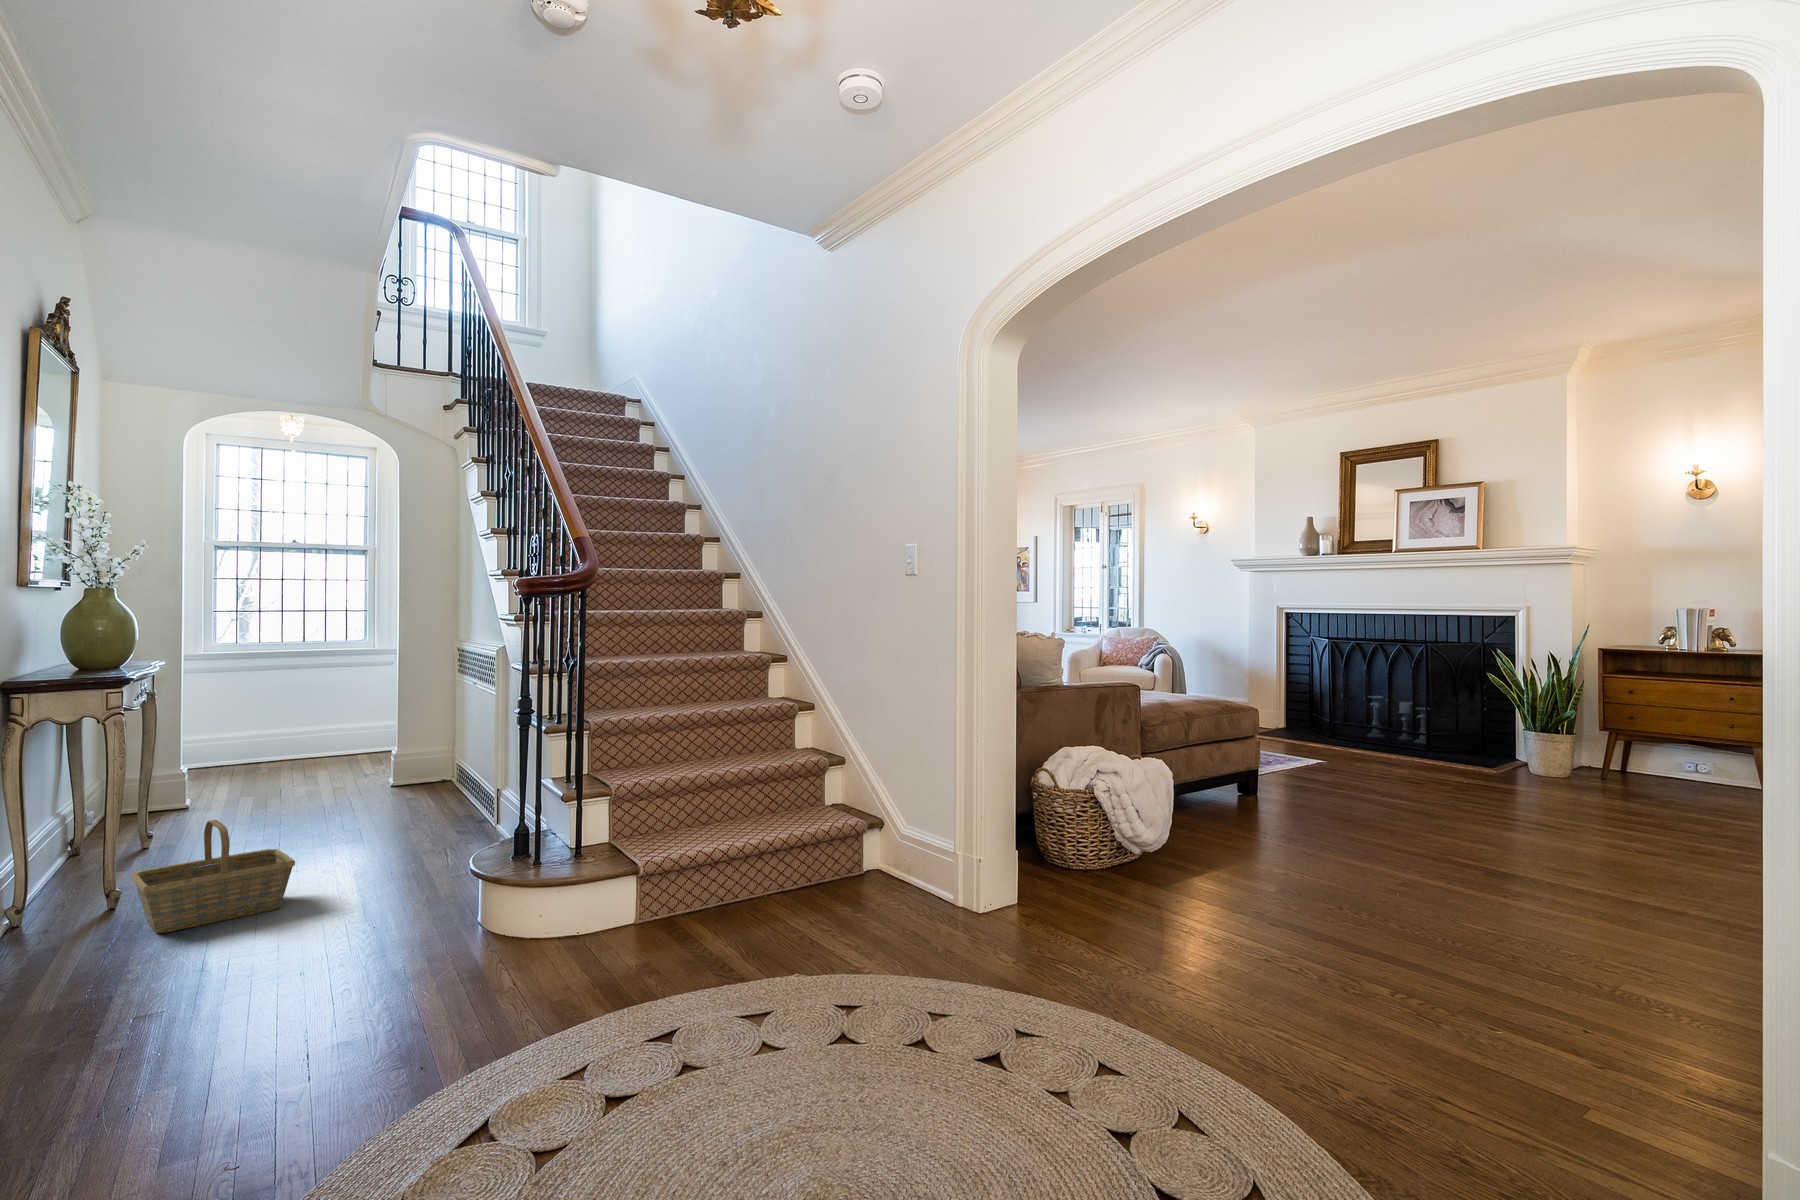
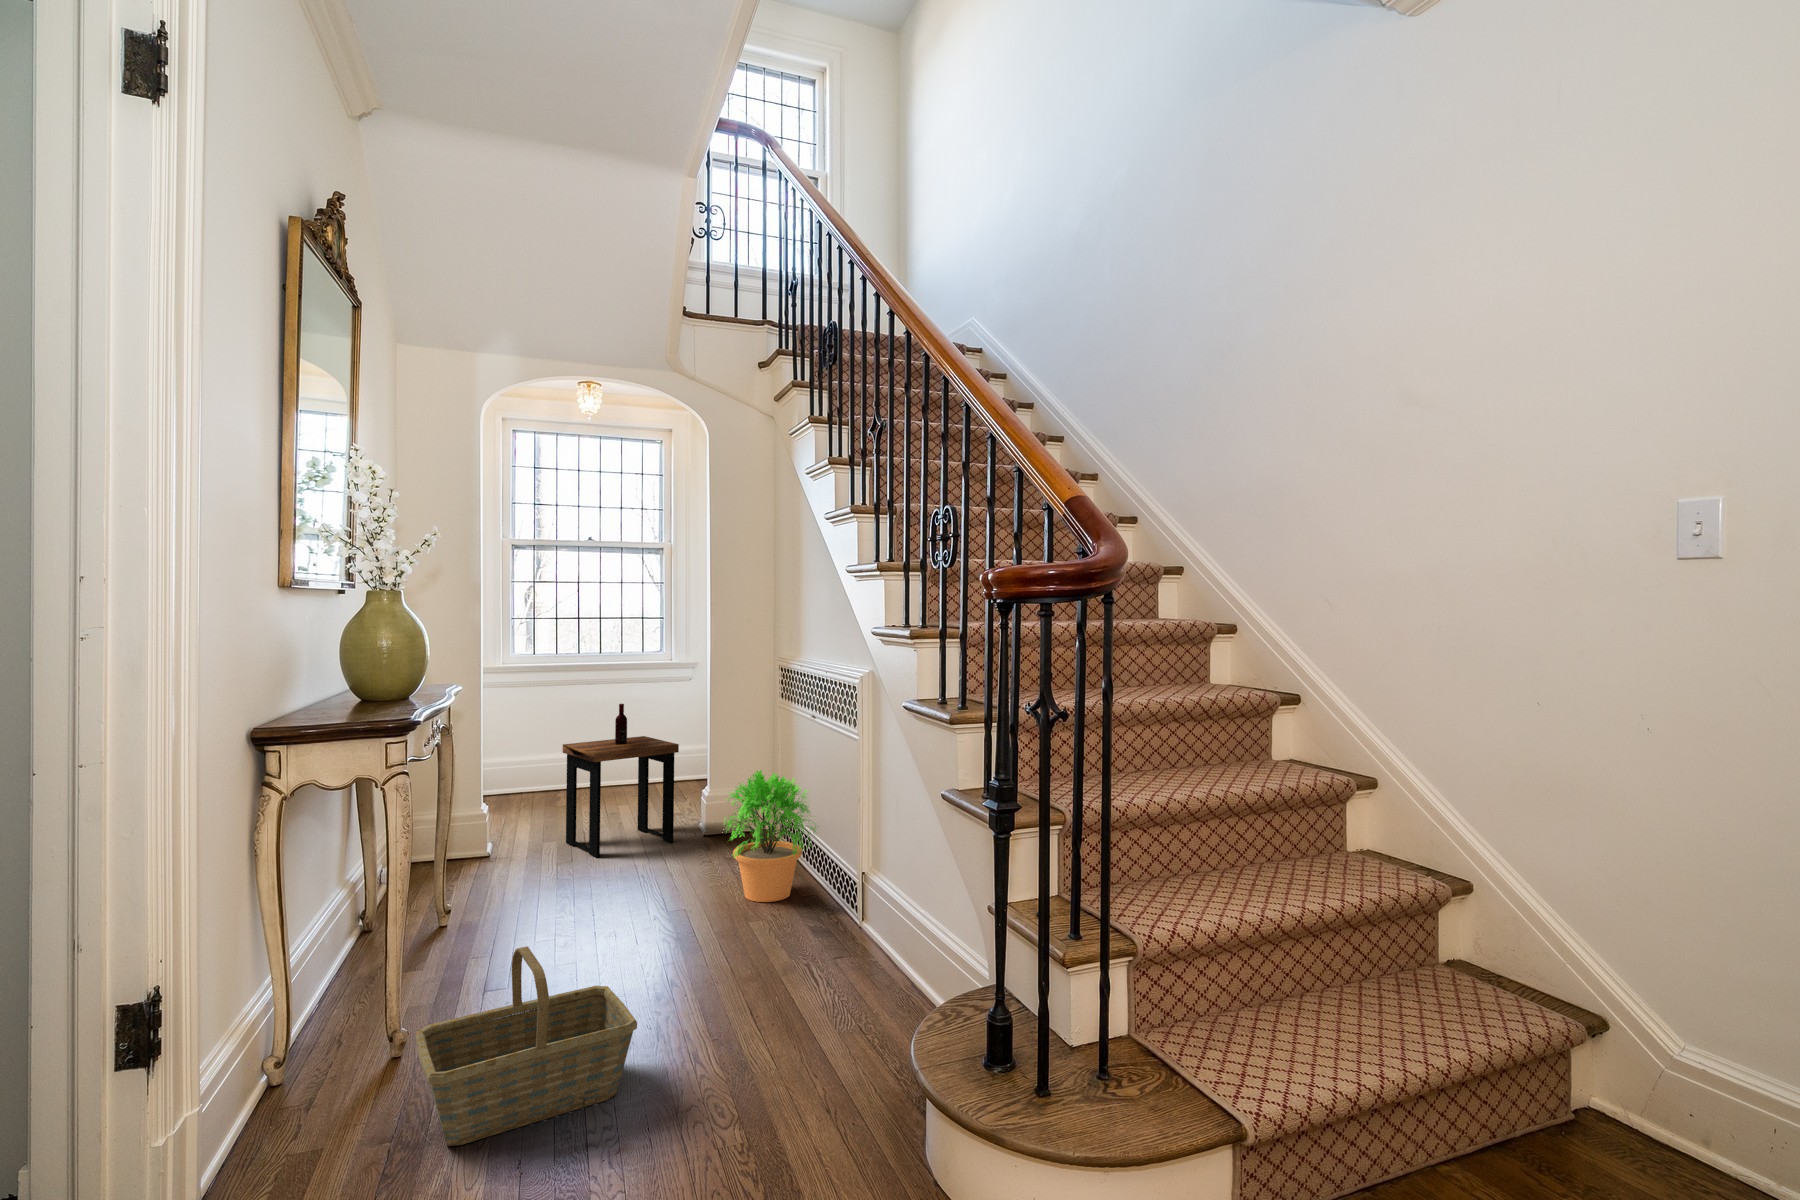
side table: none [259,681,365,803] -> present [563,704,679,858]
potted plant: none [390,723,471,820] -> present [724,770,816,902]

